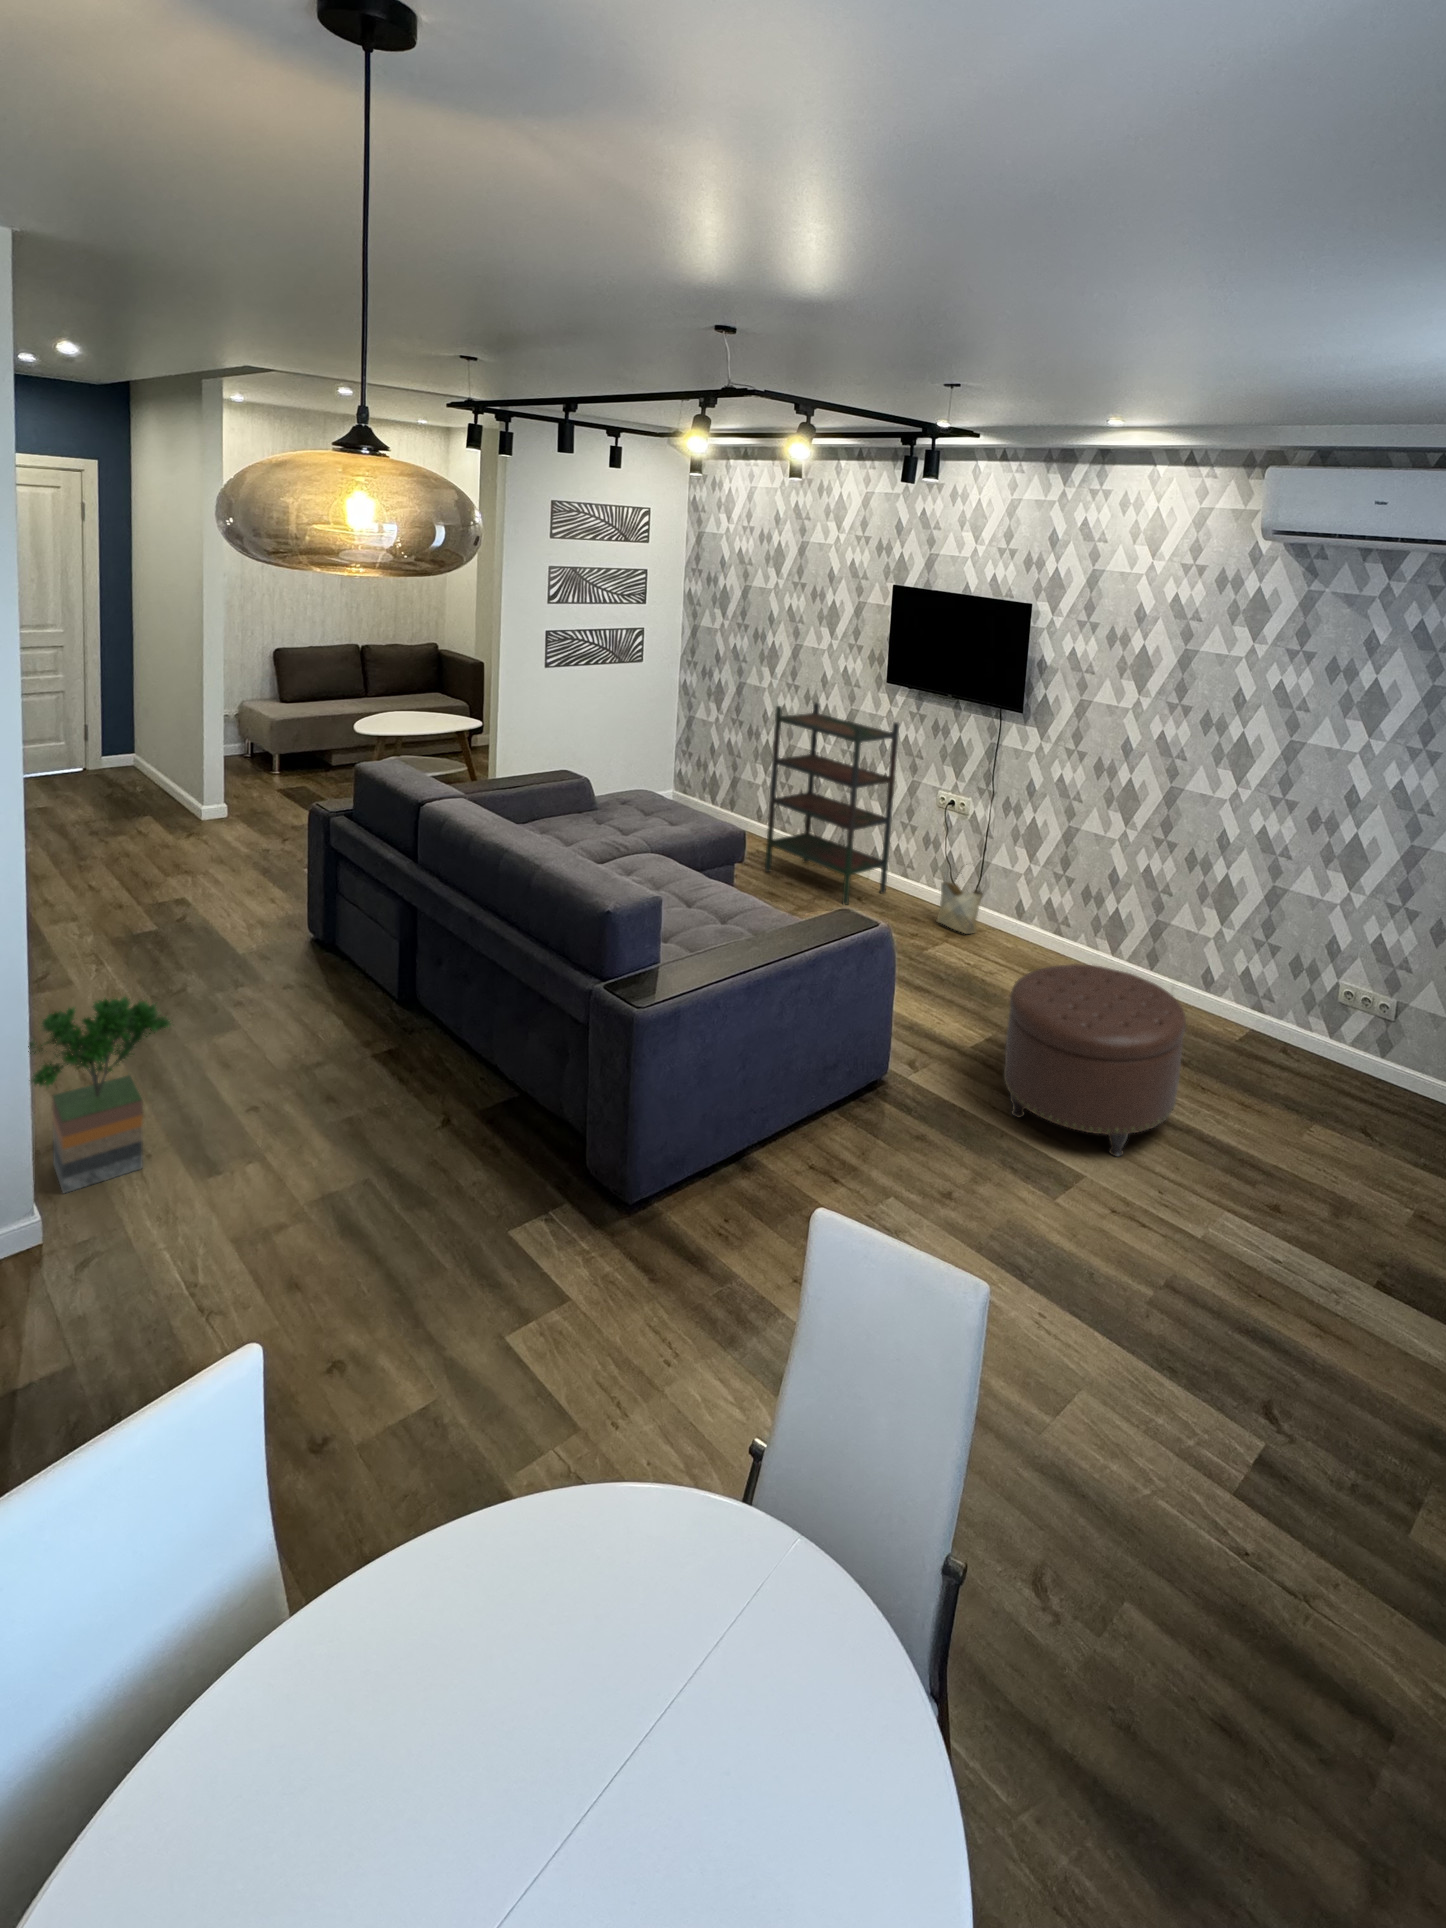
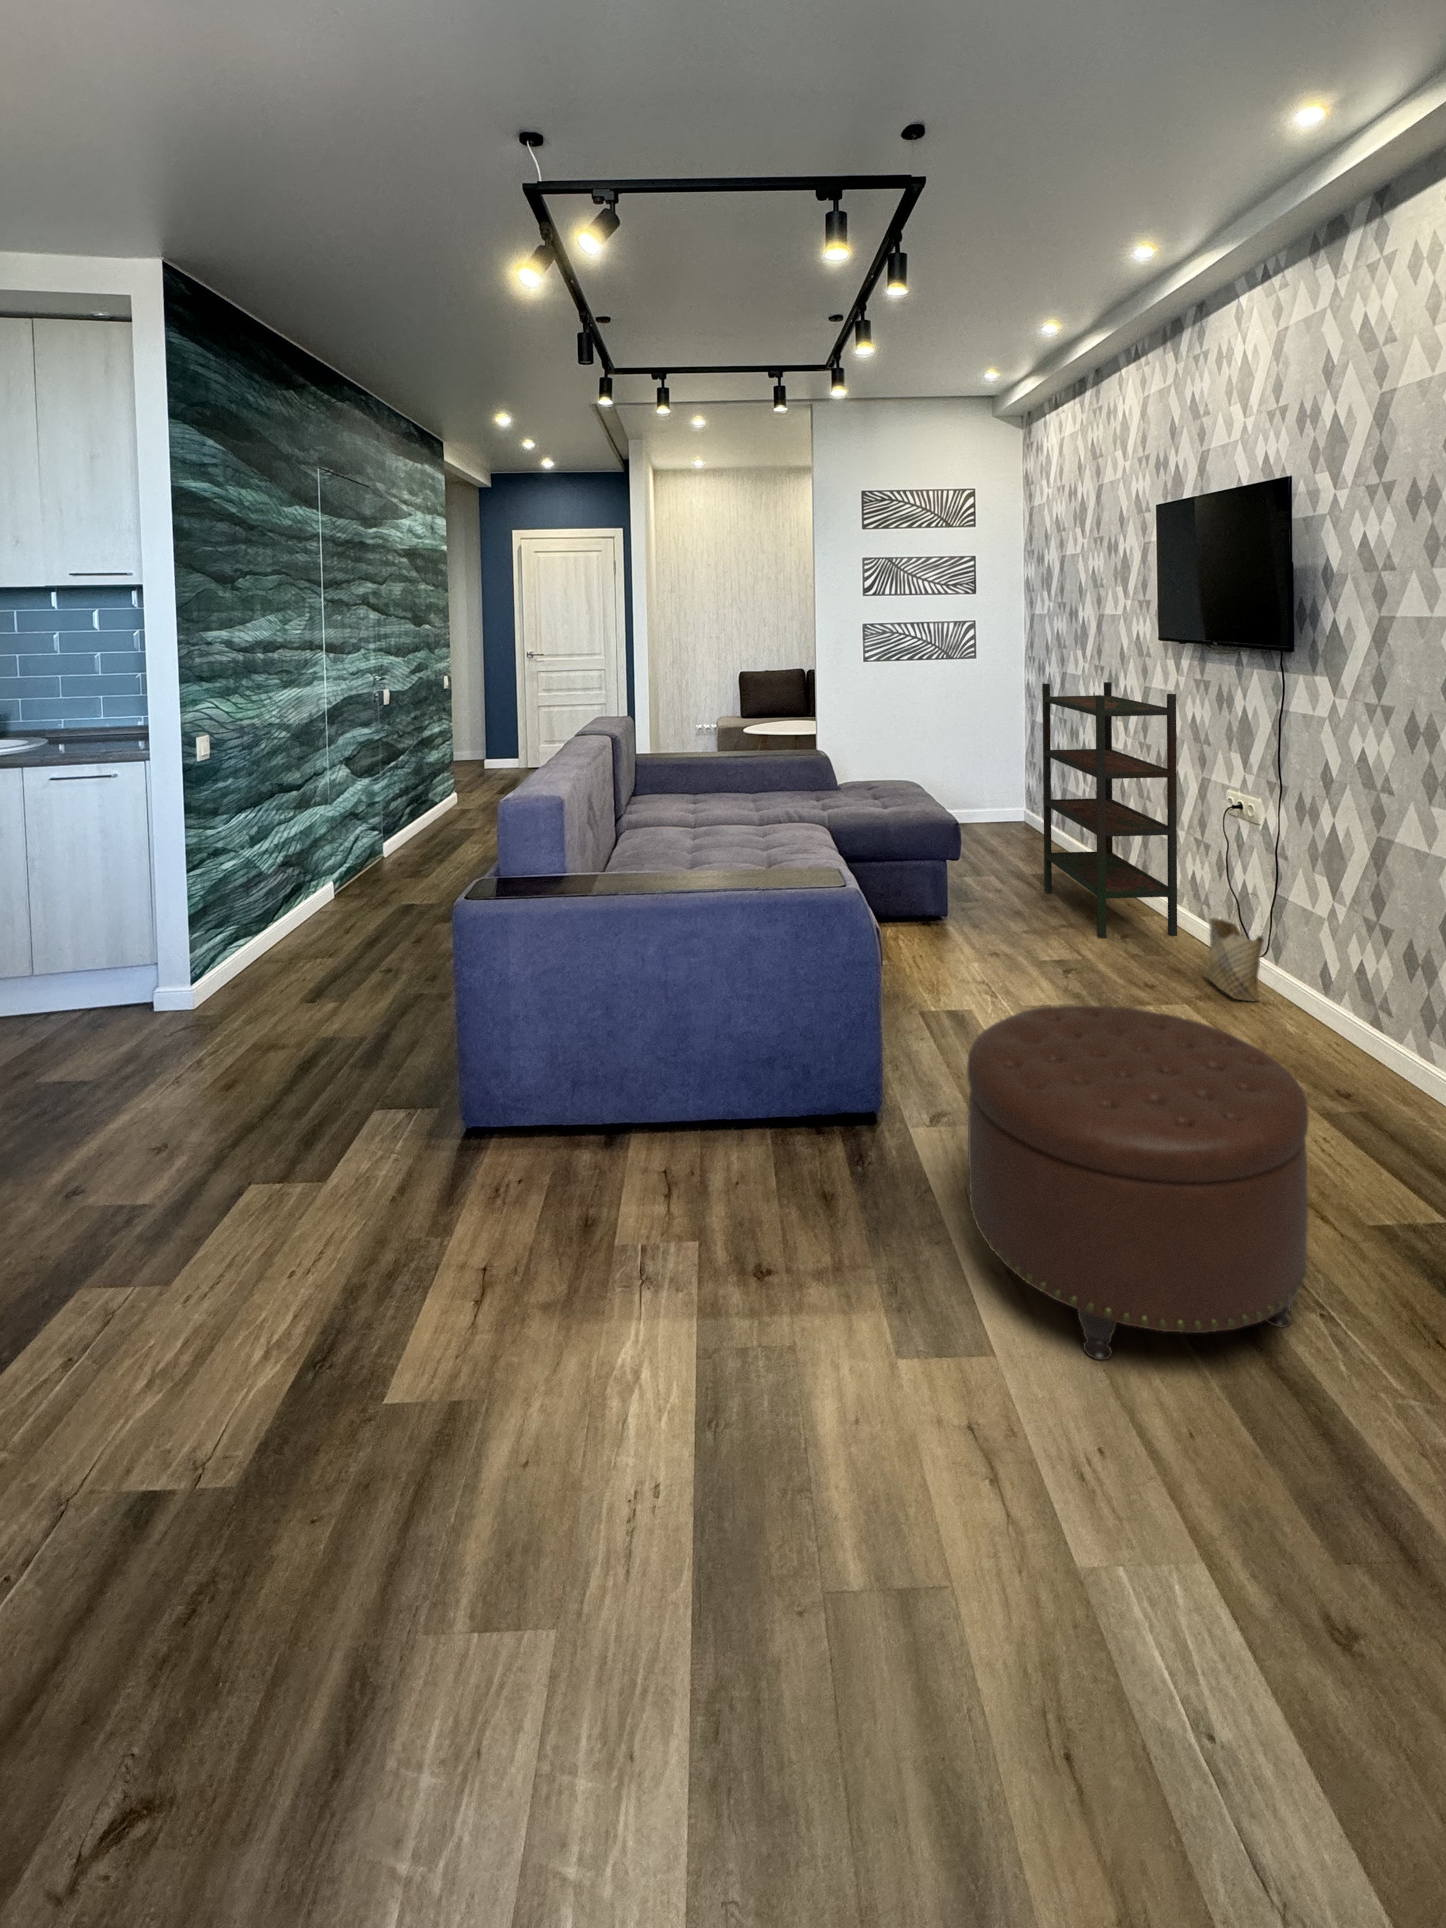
potted tree: present [28,997,171,1193] -> none [223,851,334,992]

